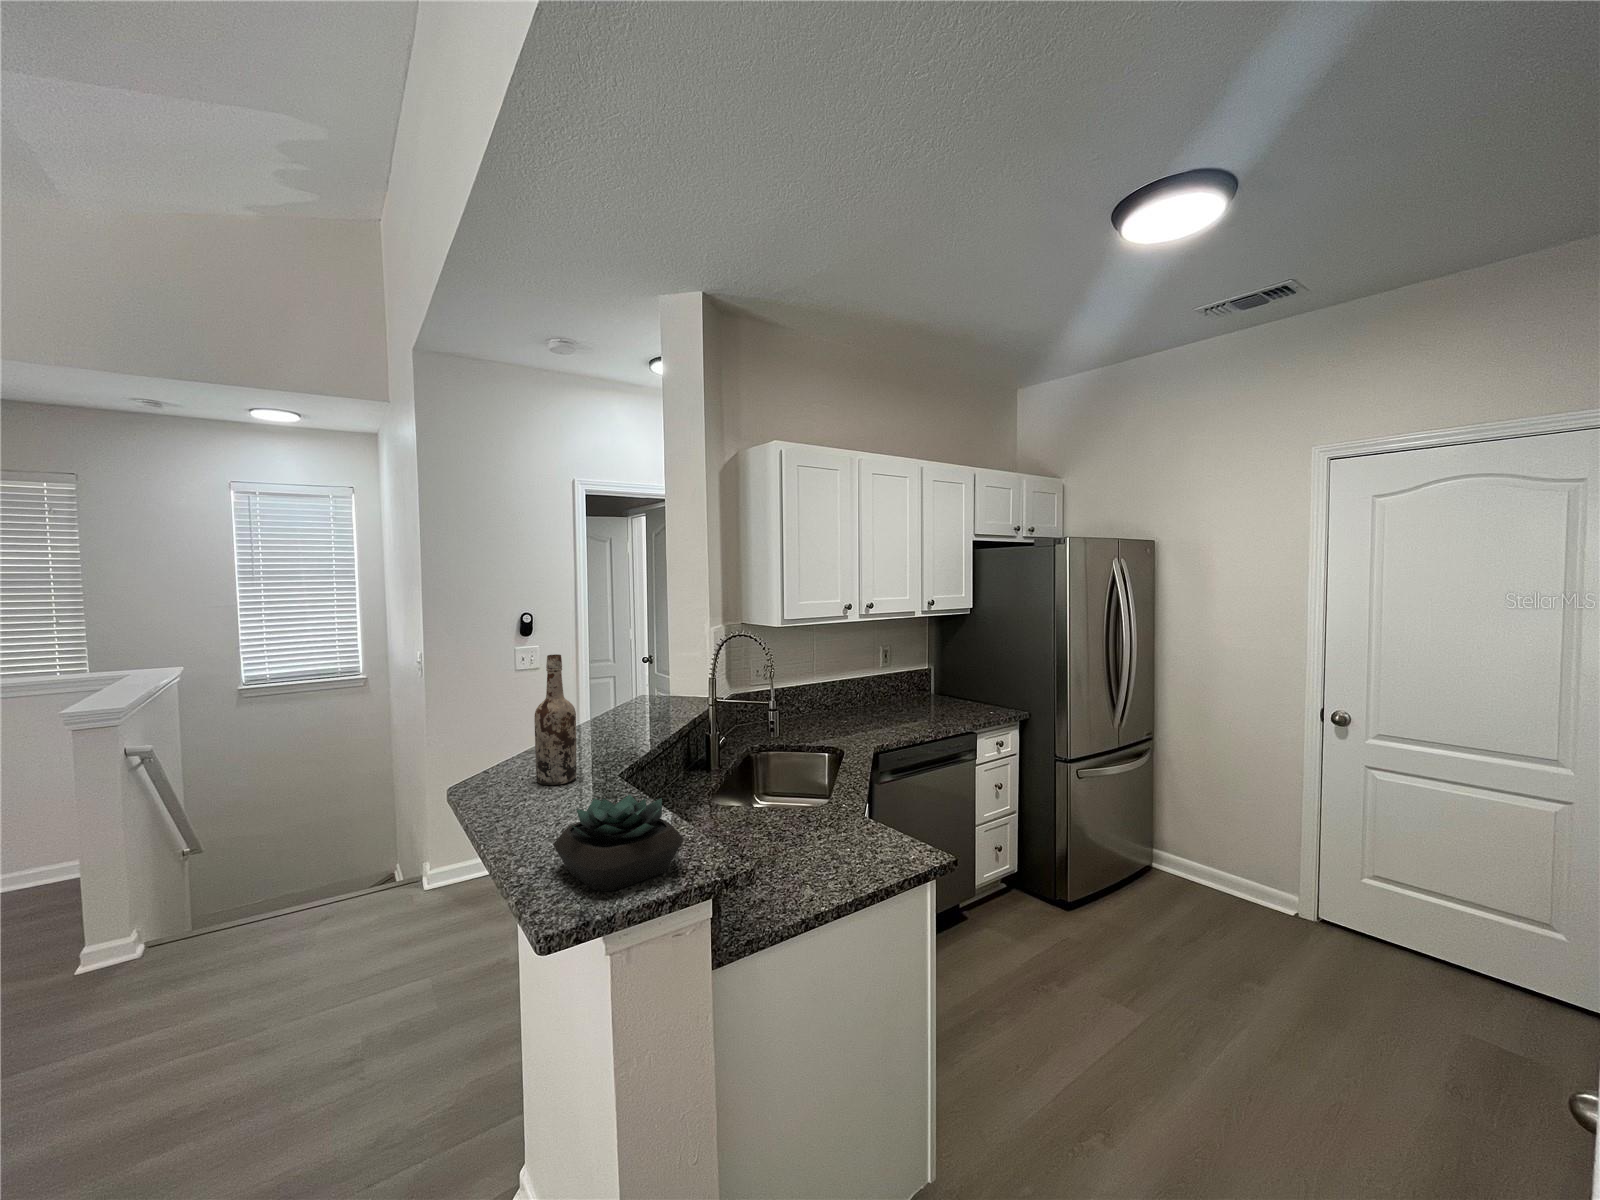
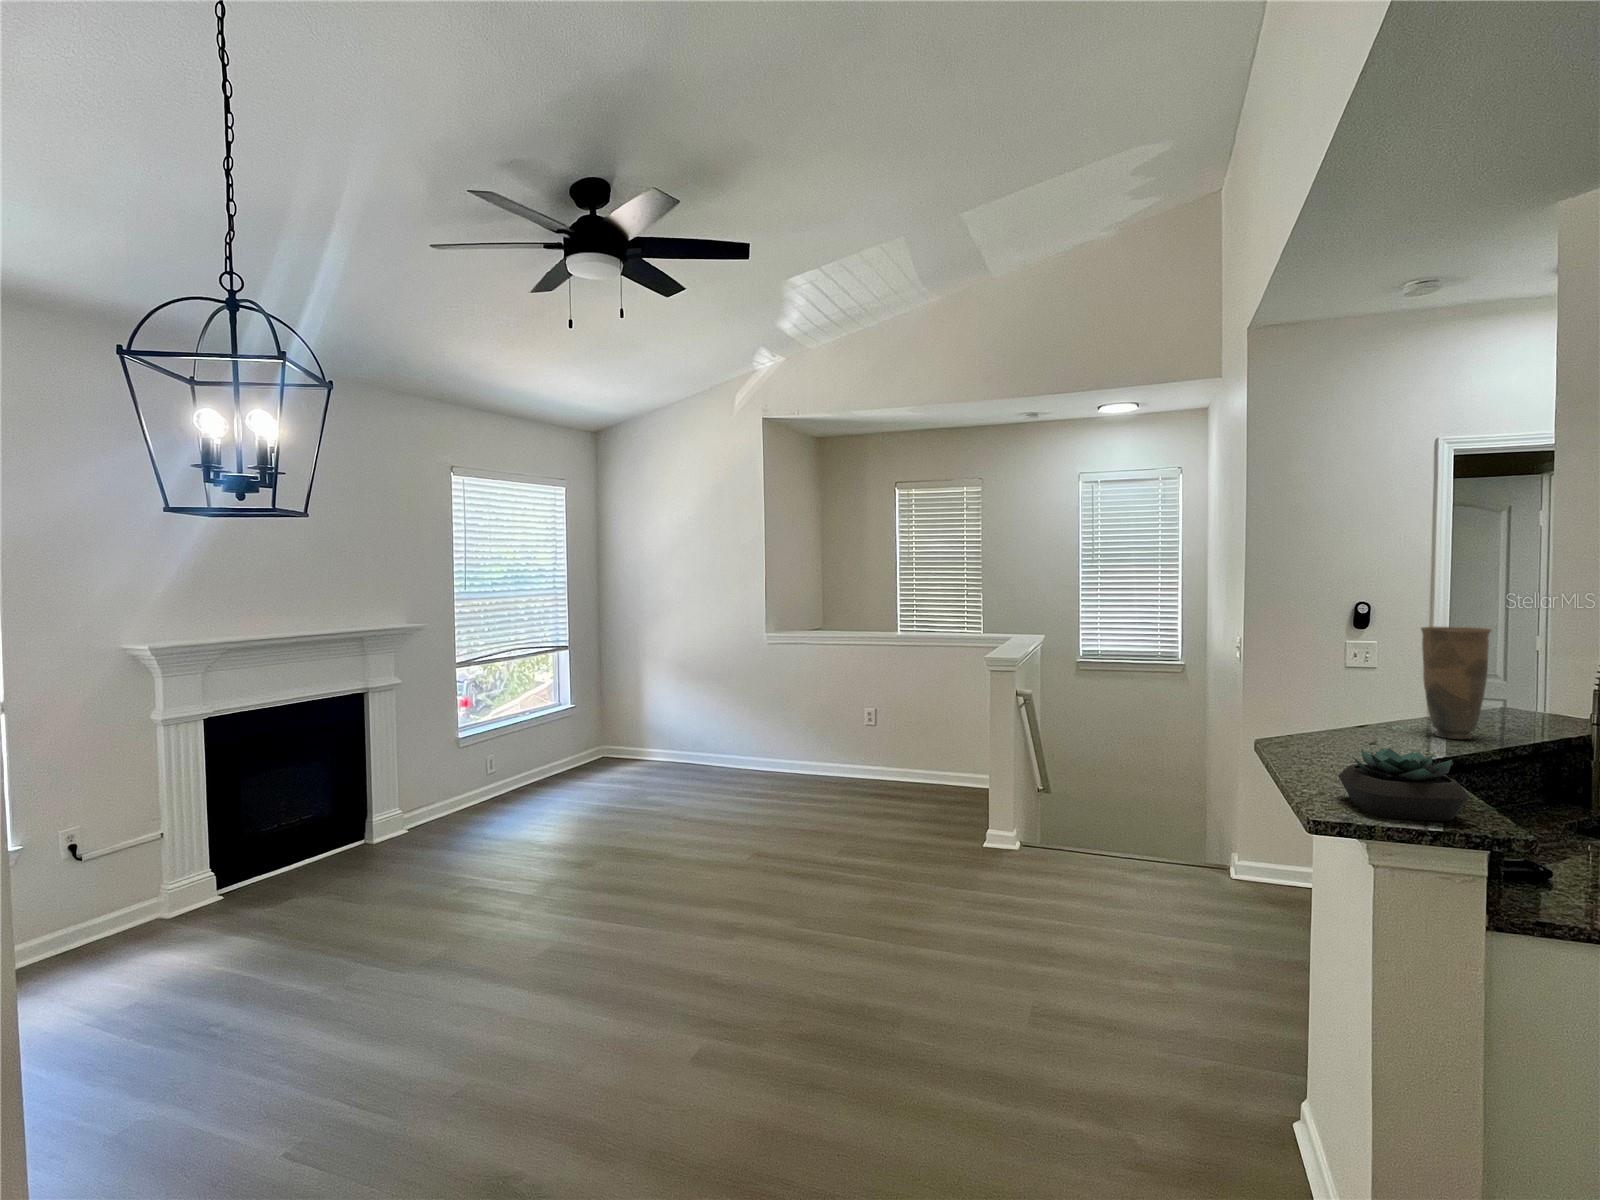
vase: none [591,639,643,740] -> present [1421,627,1491,739]
wine bottle: present [534,654,577,785] -> none [1340,630,1386,755]

